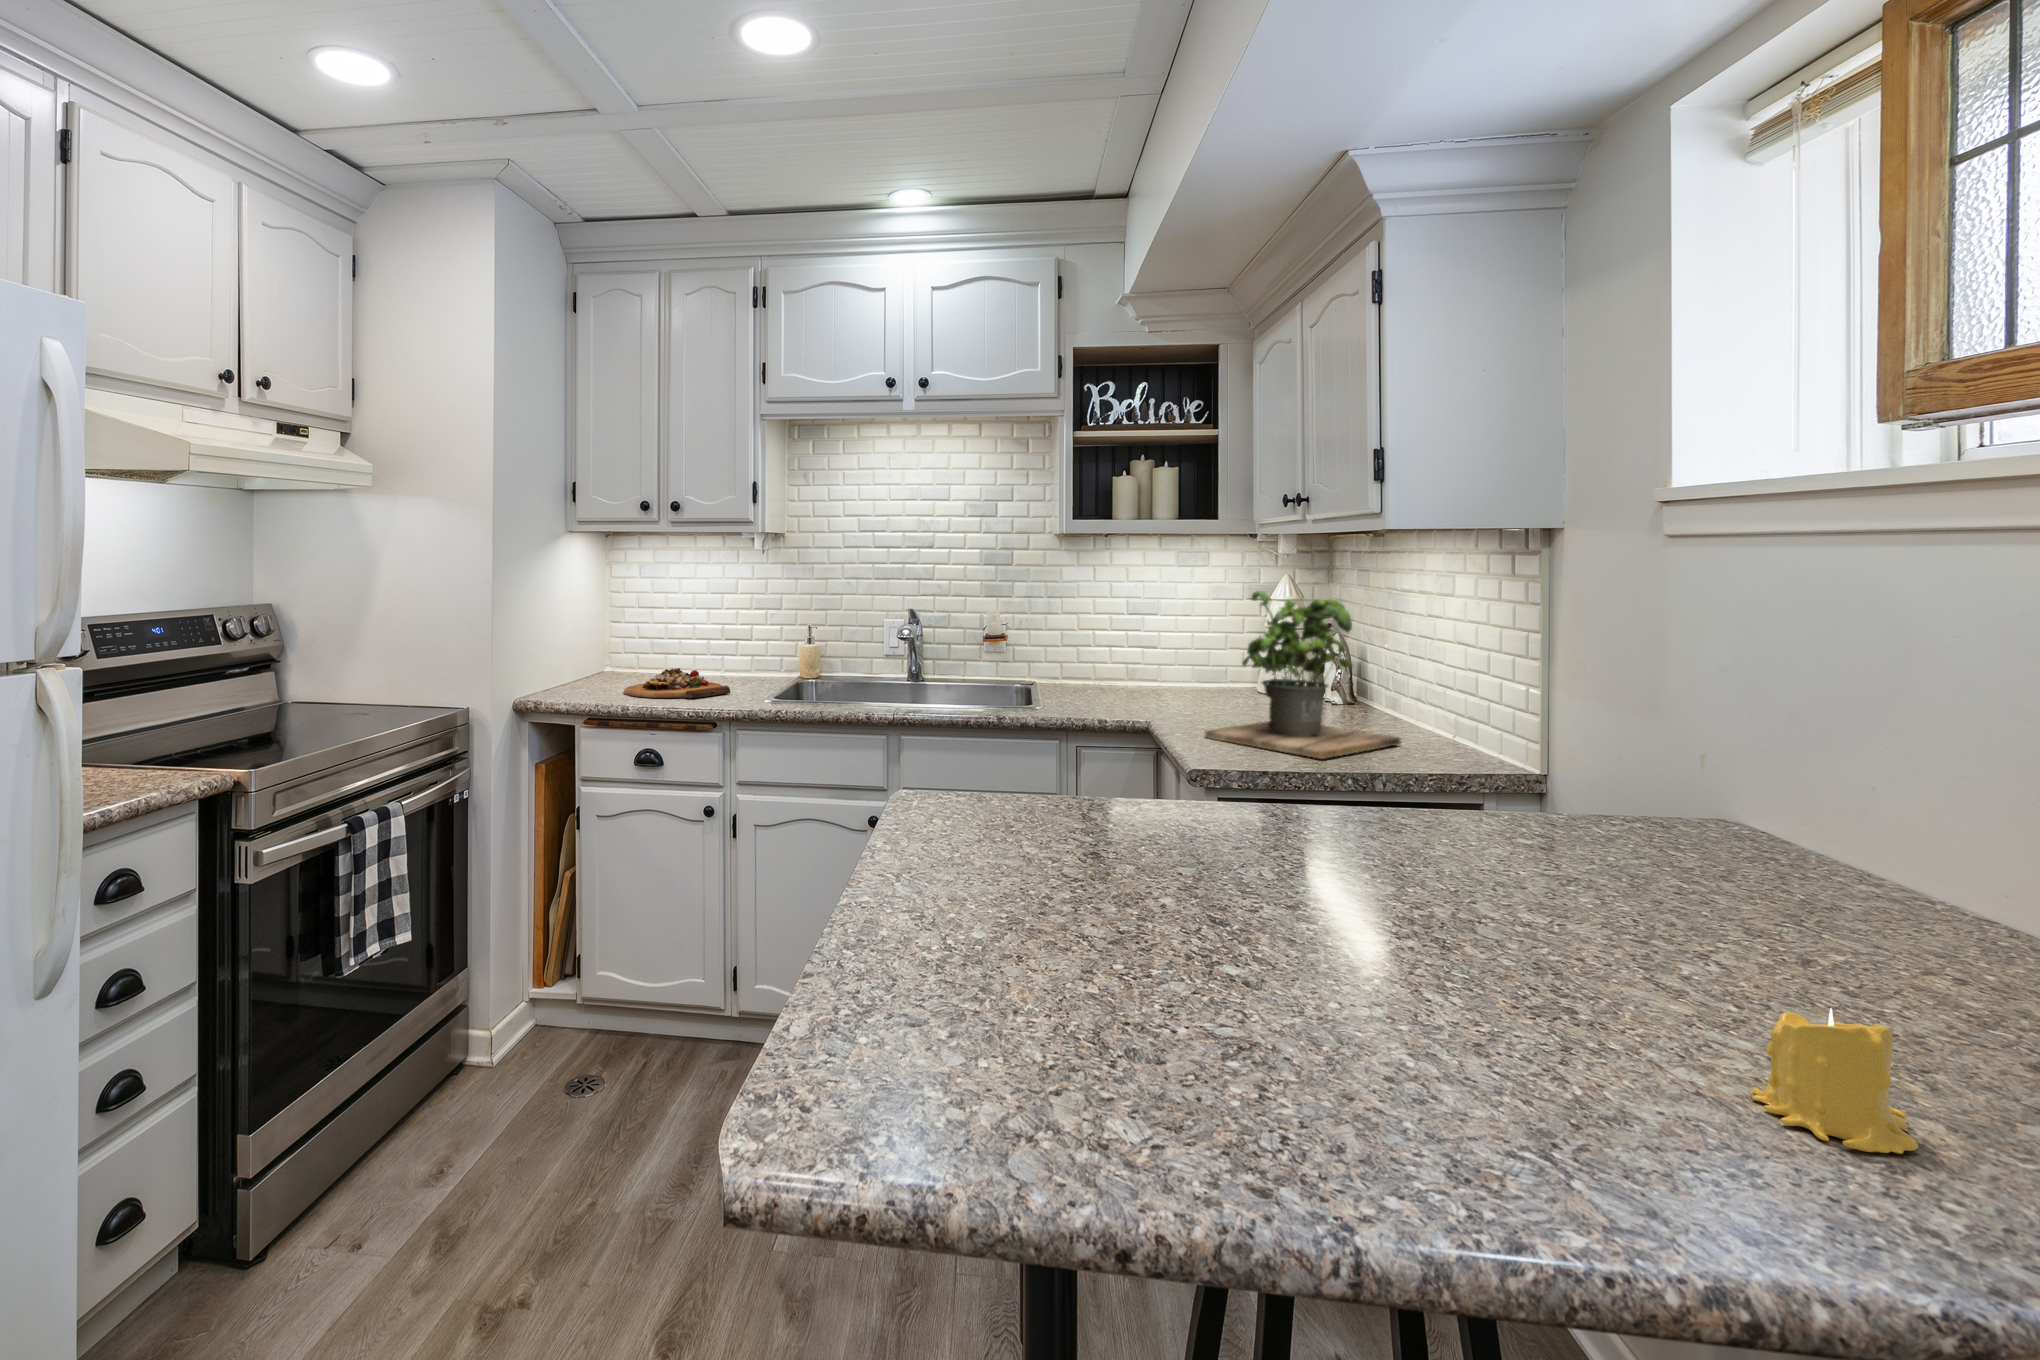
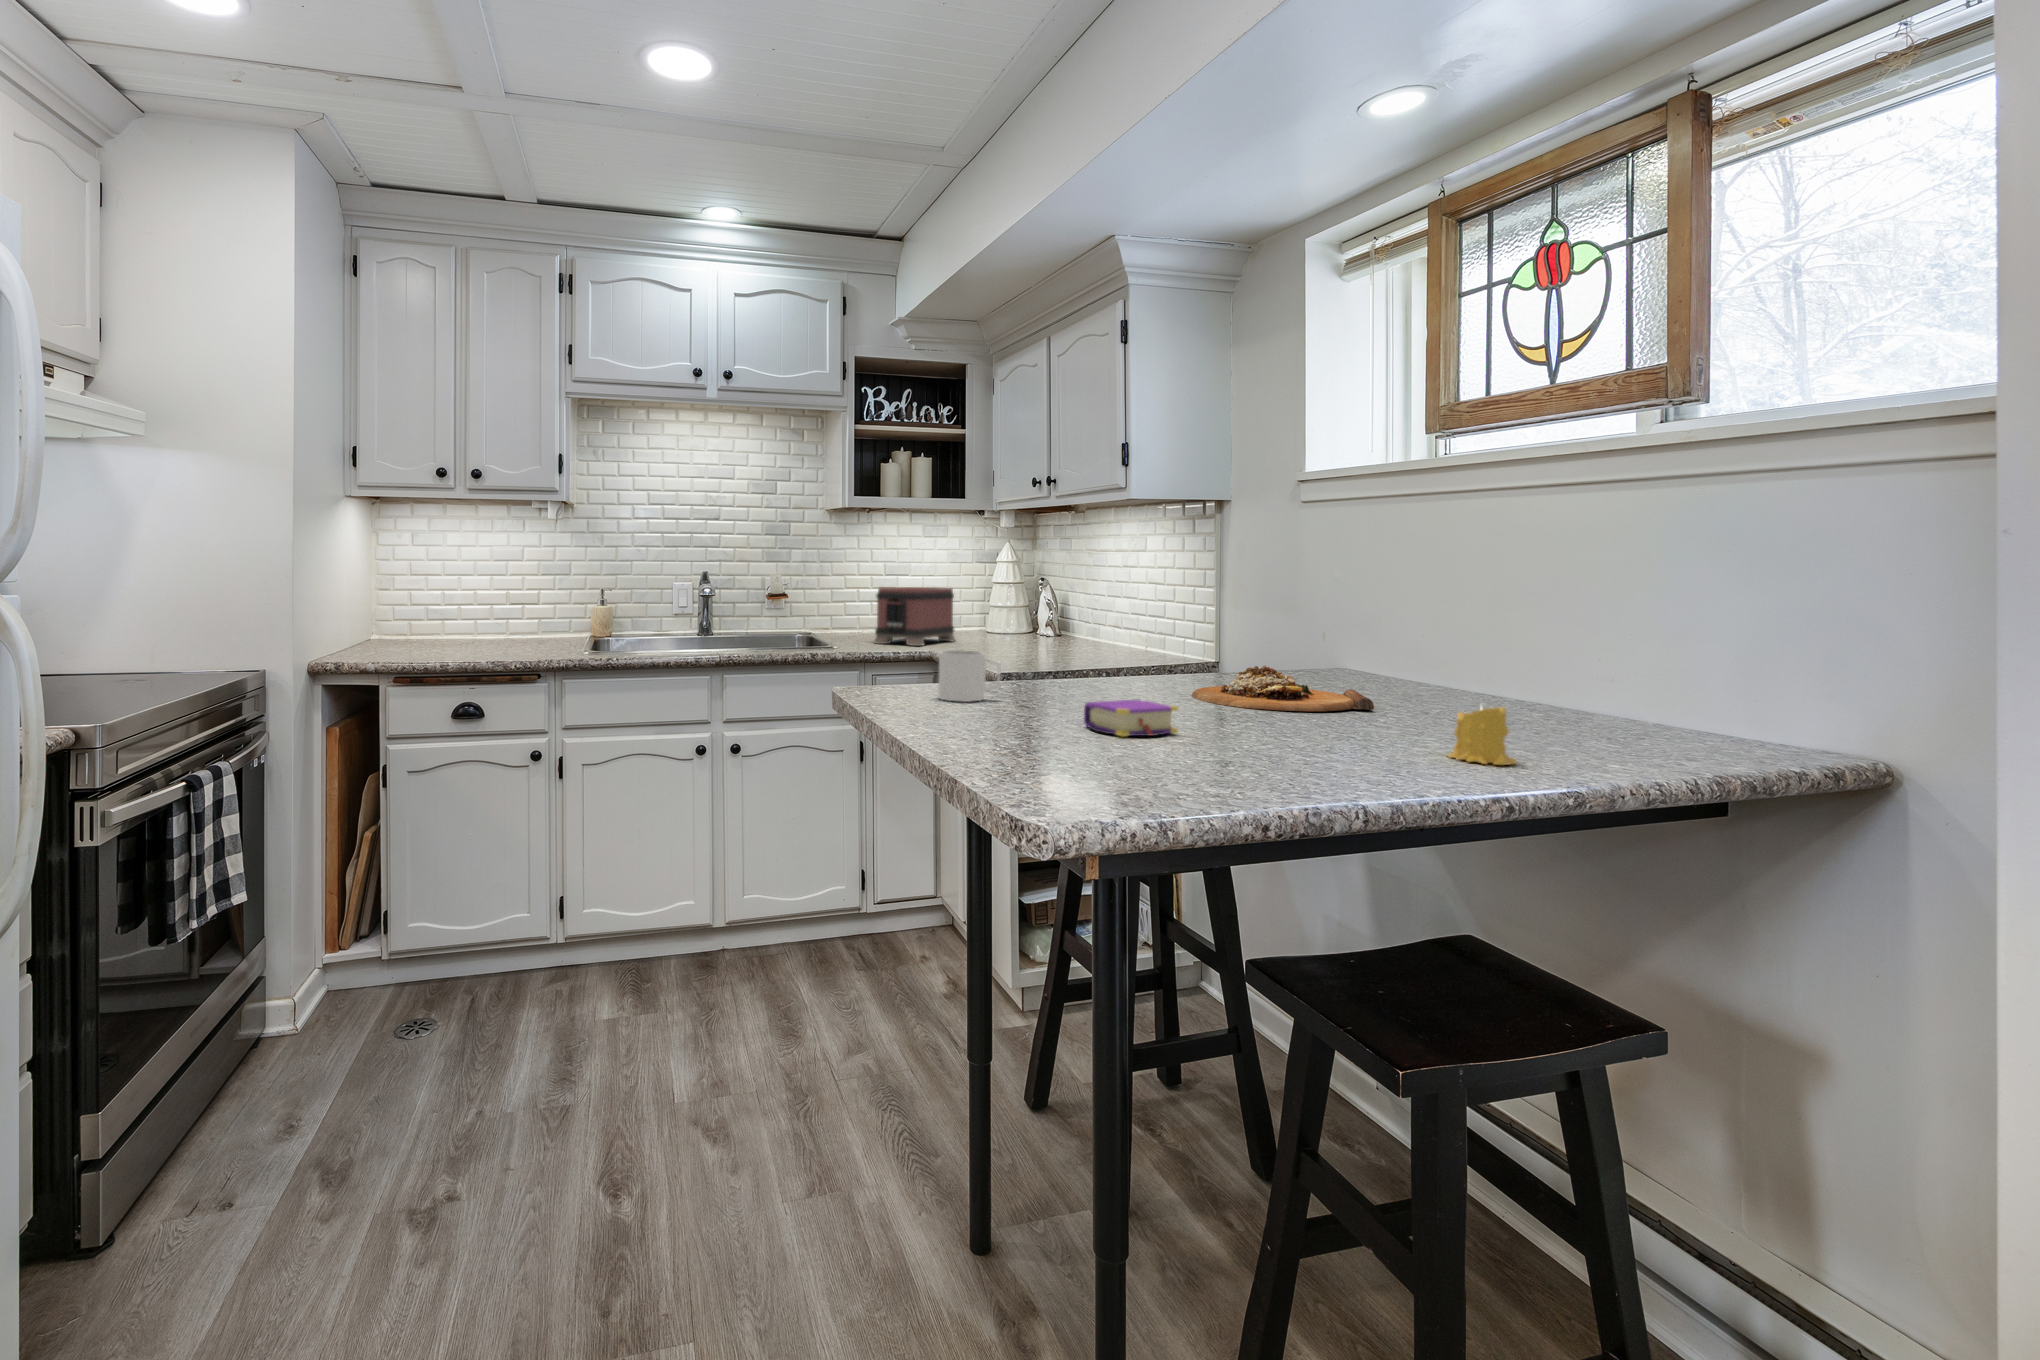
potted plant: present [1205,591,1401,759] -> none [988,549,1116,669]
toaster: none [1096,625,1211,702] -> present [874,587,955,646]
cutting board: present [623,668,730,698] -> present [1192,666,1374,711]
mug: none [997,761,1079,836] -> present [938,650,1001,702]
book: none [1066,878,1310,978] -> present [1084,699,1178,736]

